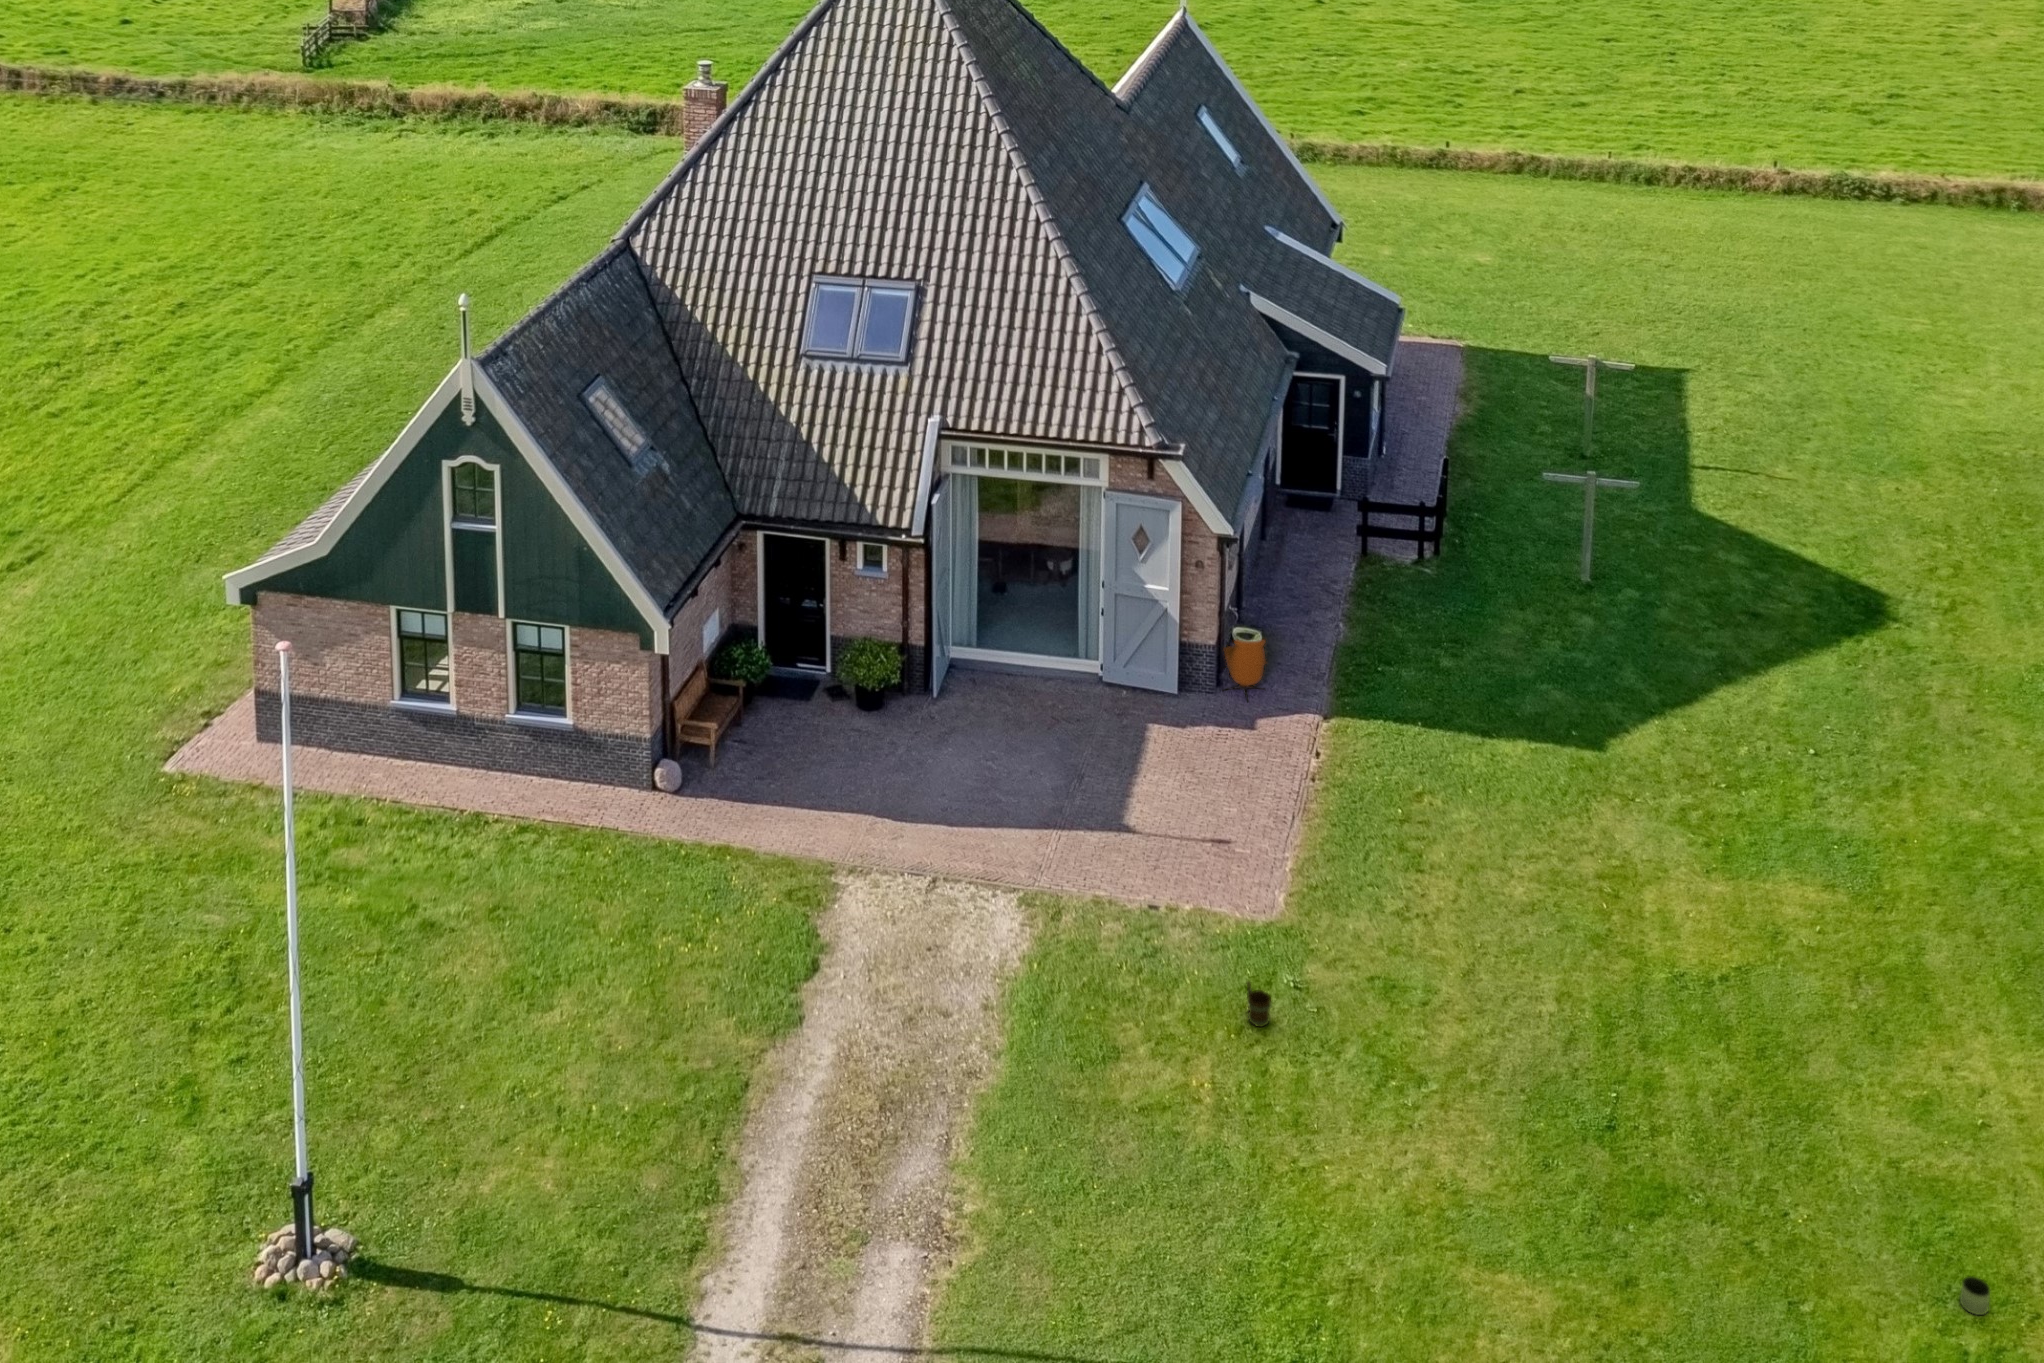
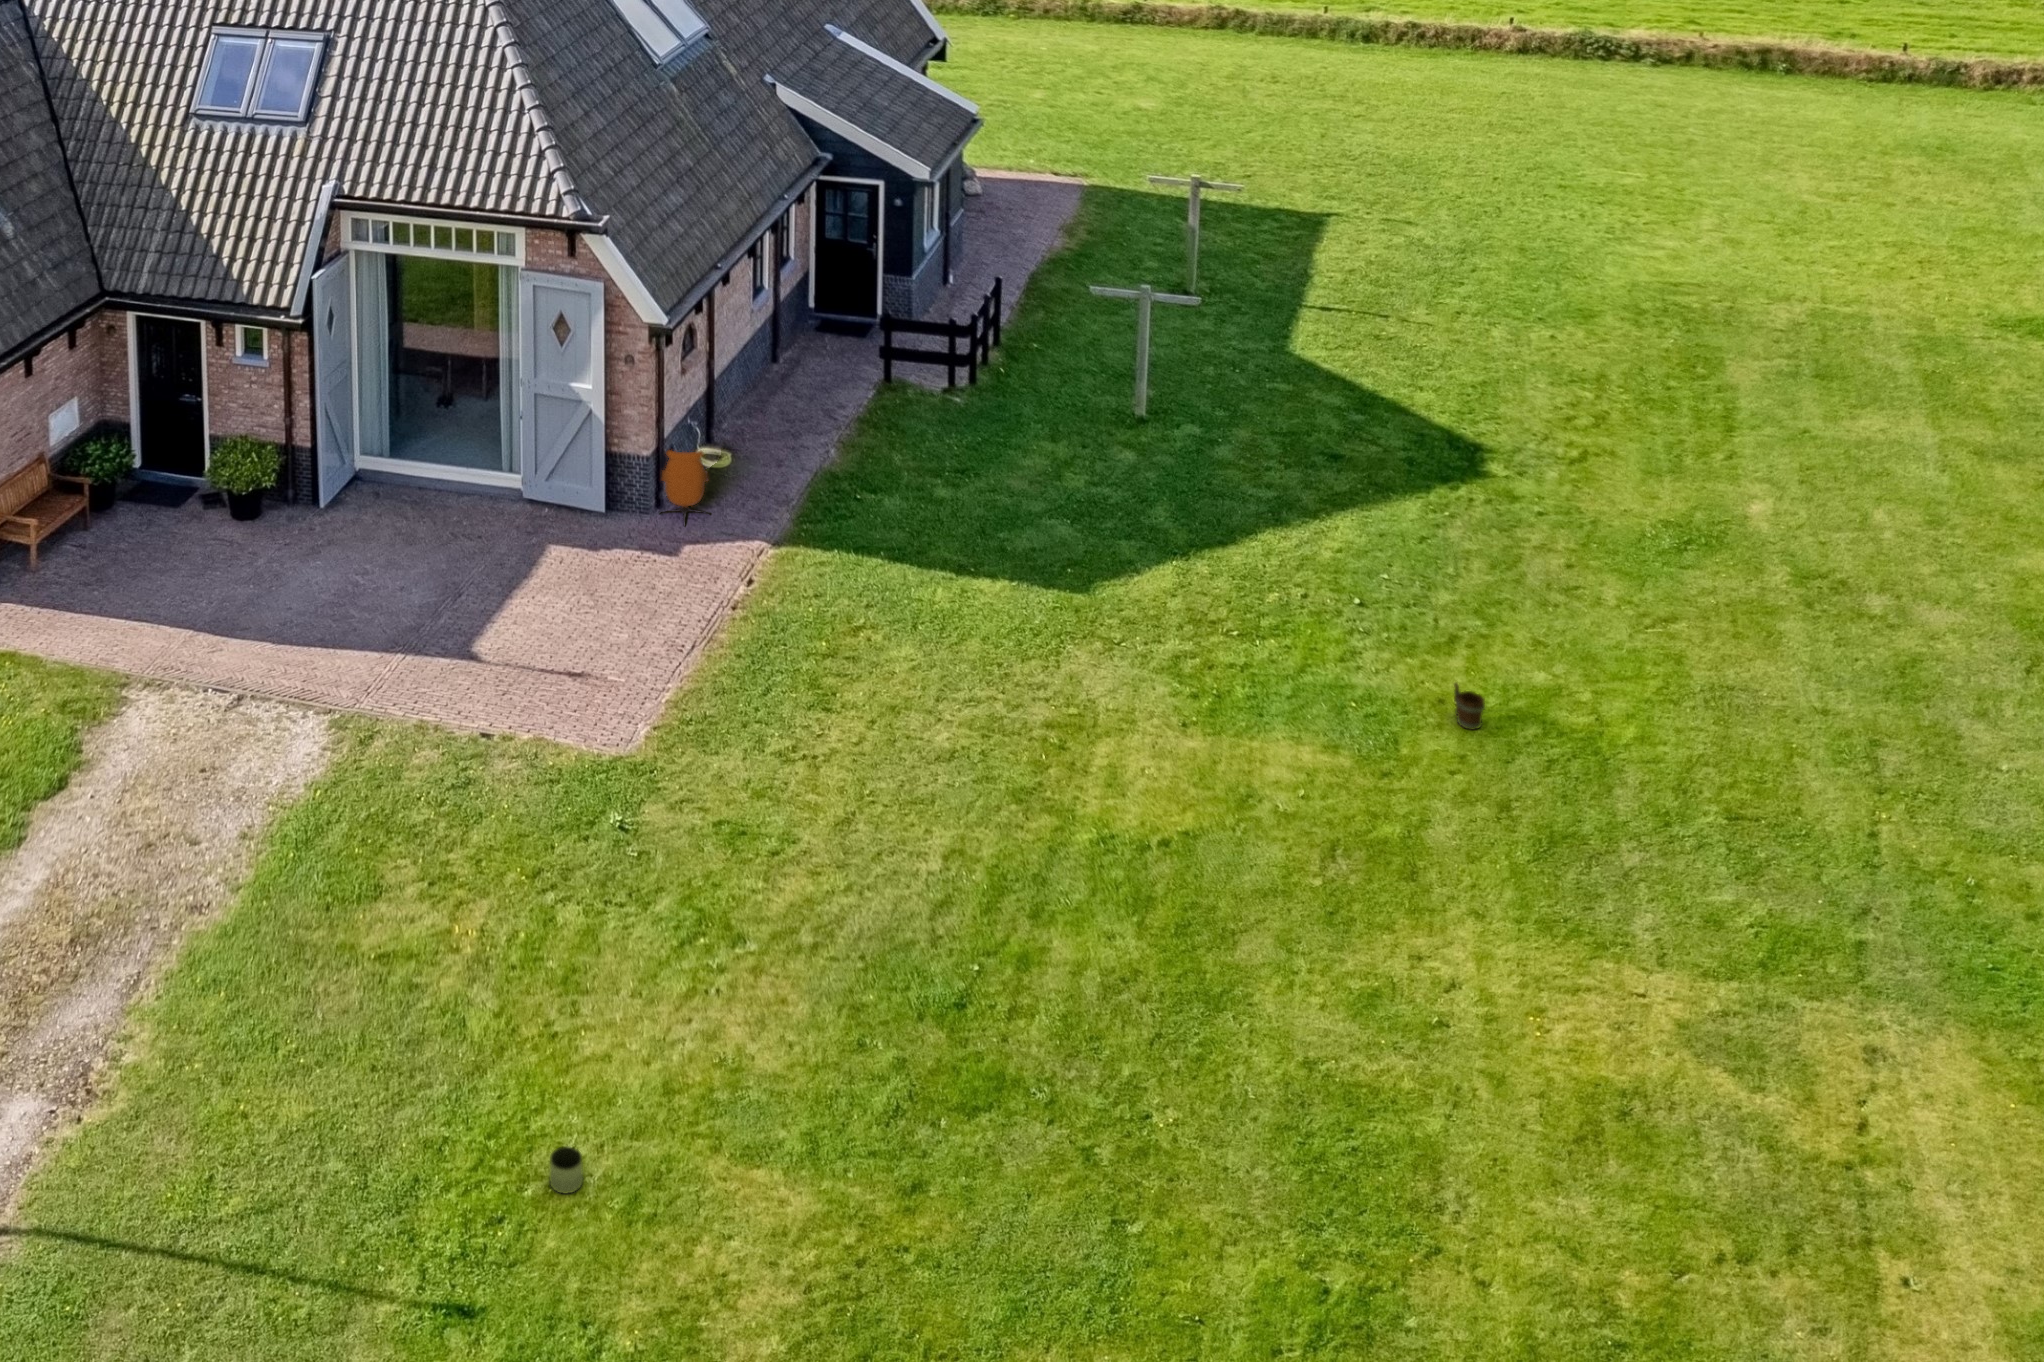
bucket: present [1247,982,1271,1027] -> present [1454,683,1485,730]
planter: present [1960,1276,1990,1315] -> present [550,1146,583,1193]

